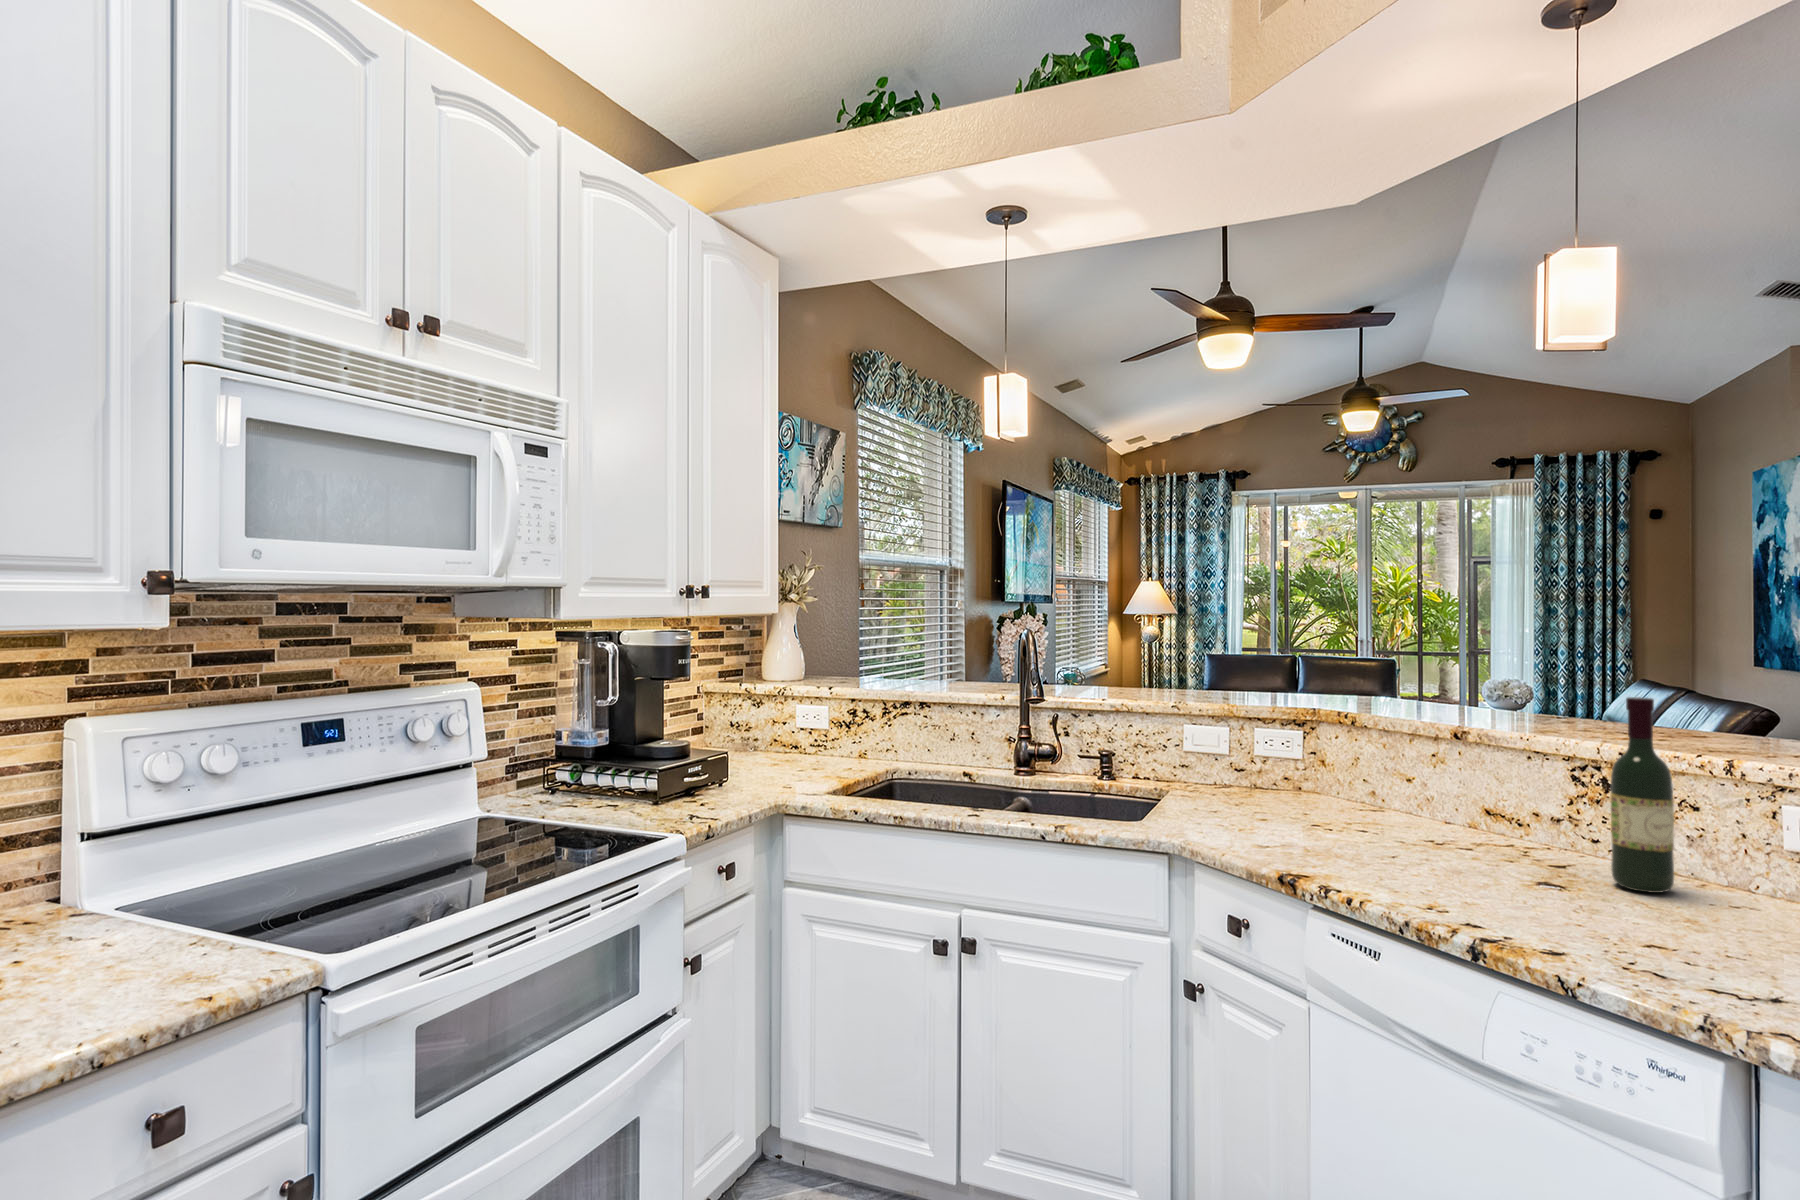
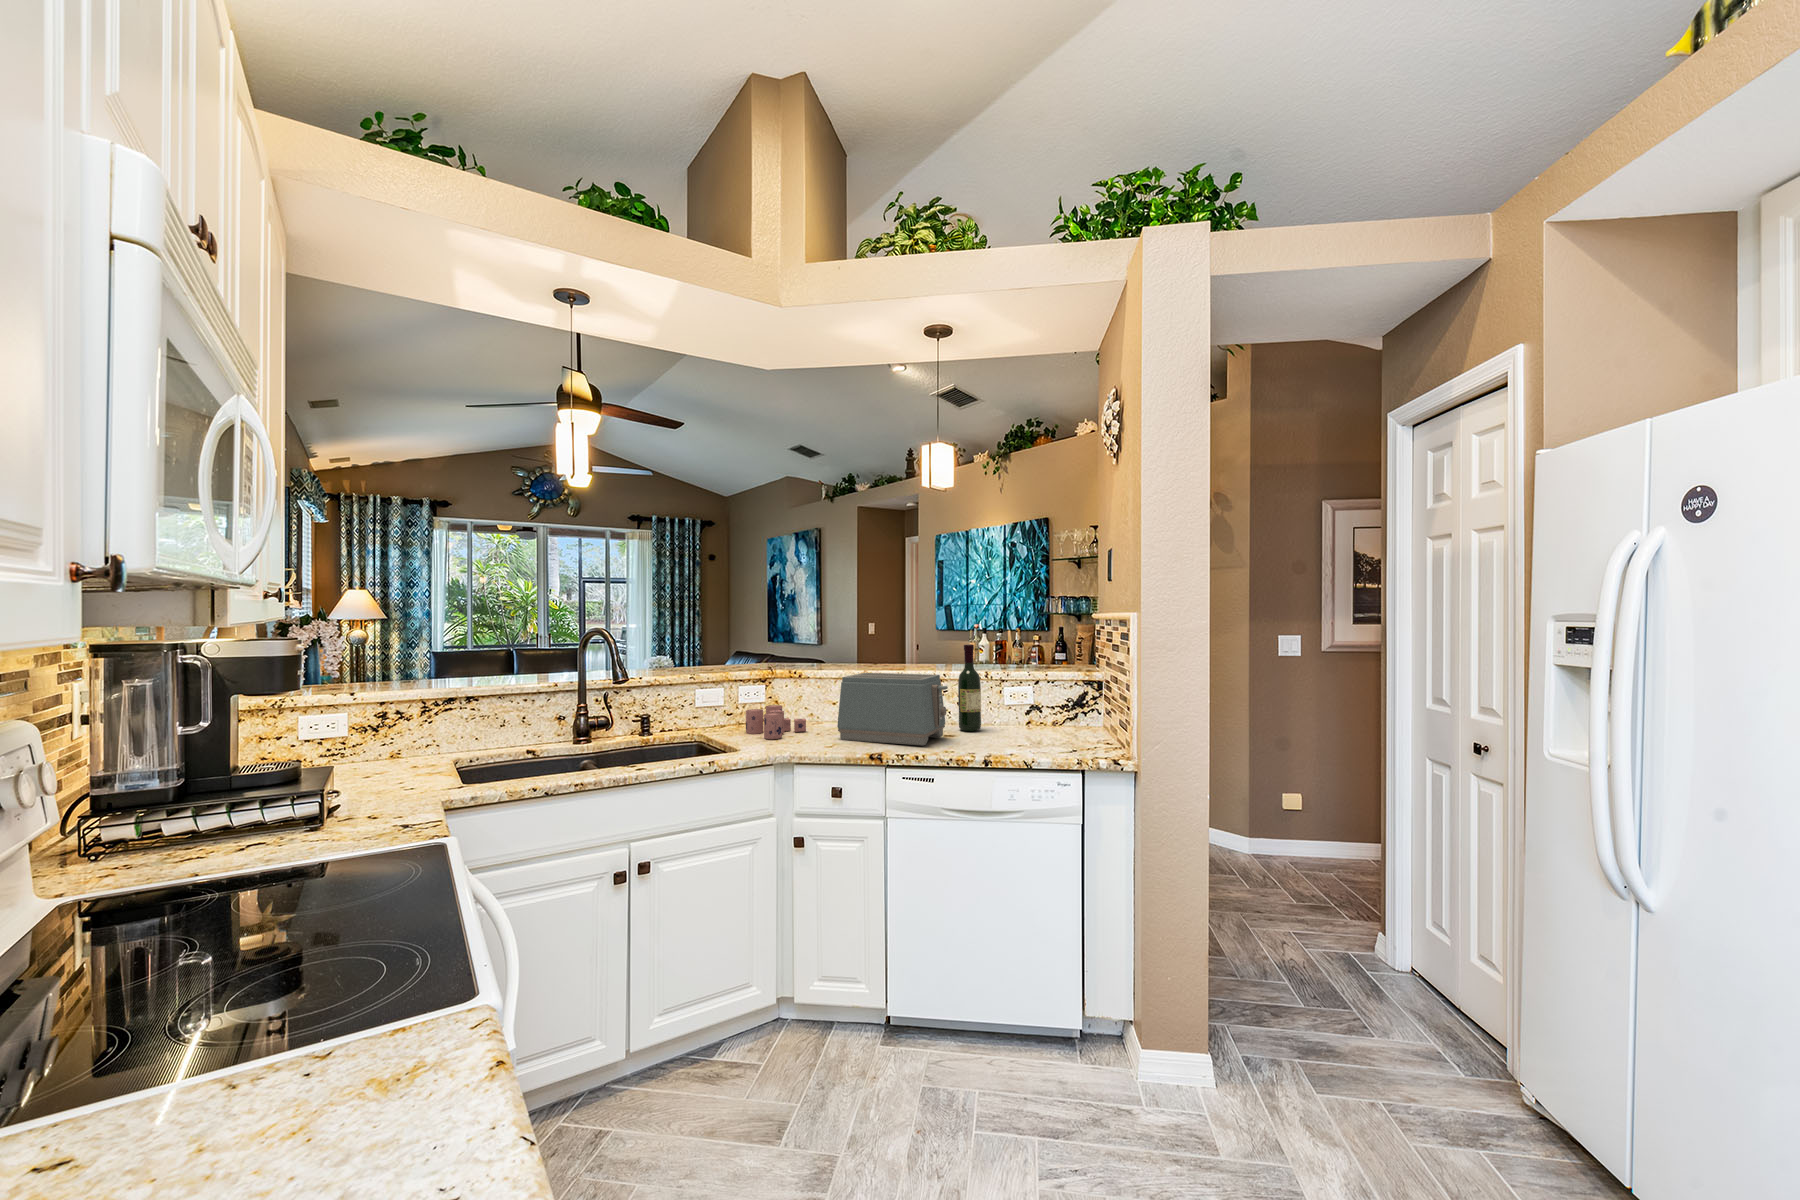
toaster: none [1318,732,1531,885] -> present [837,673,948,745]
candle: none [1219,766,1316,818] -> present [746,705,806,739]

